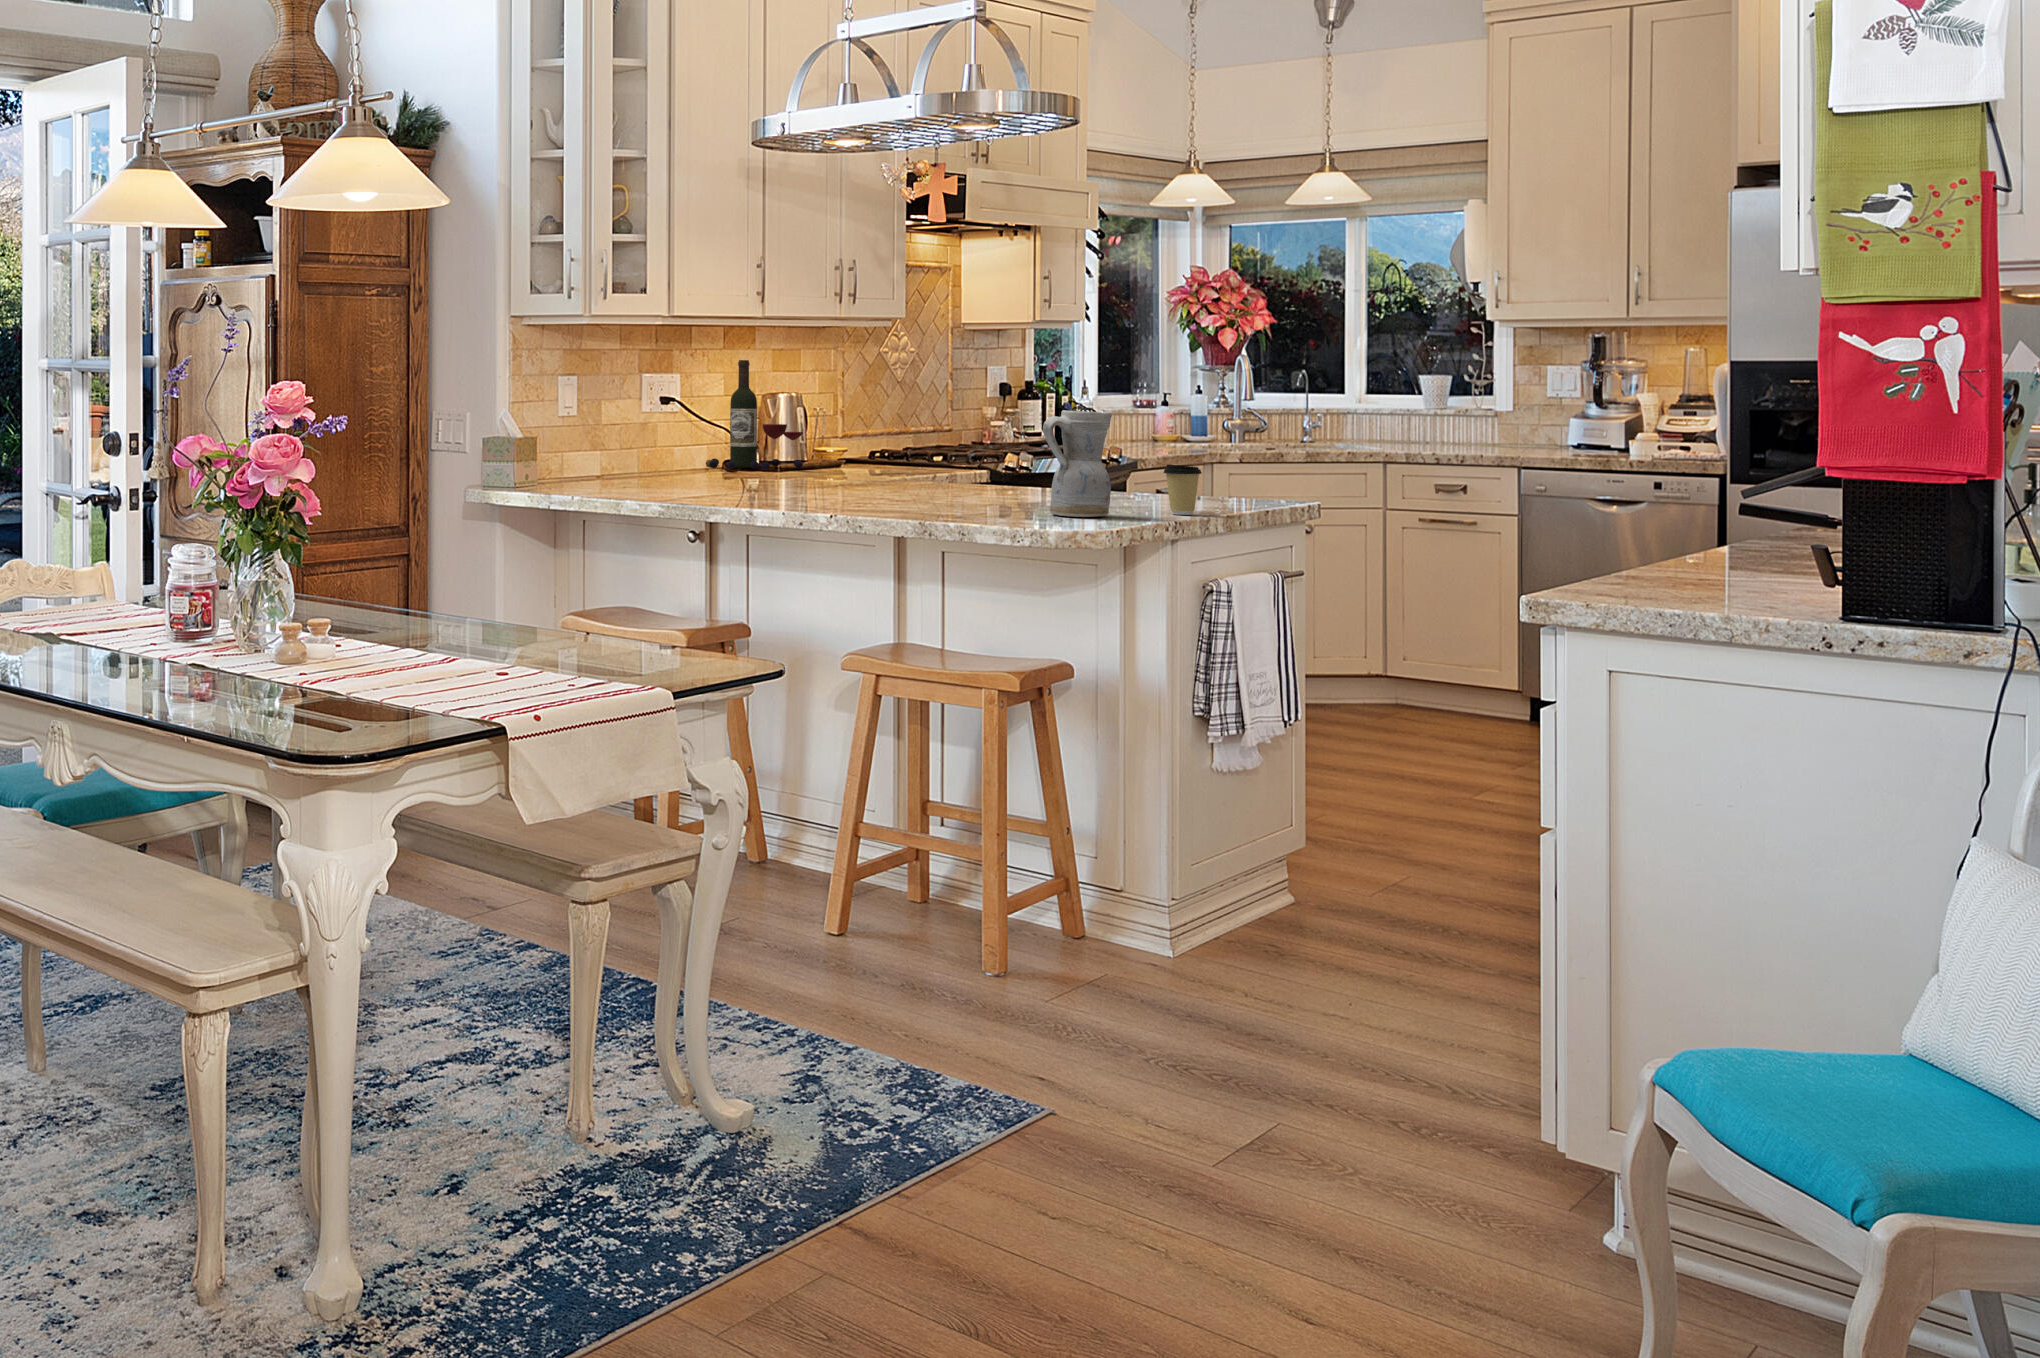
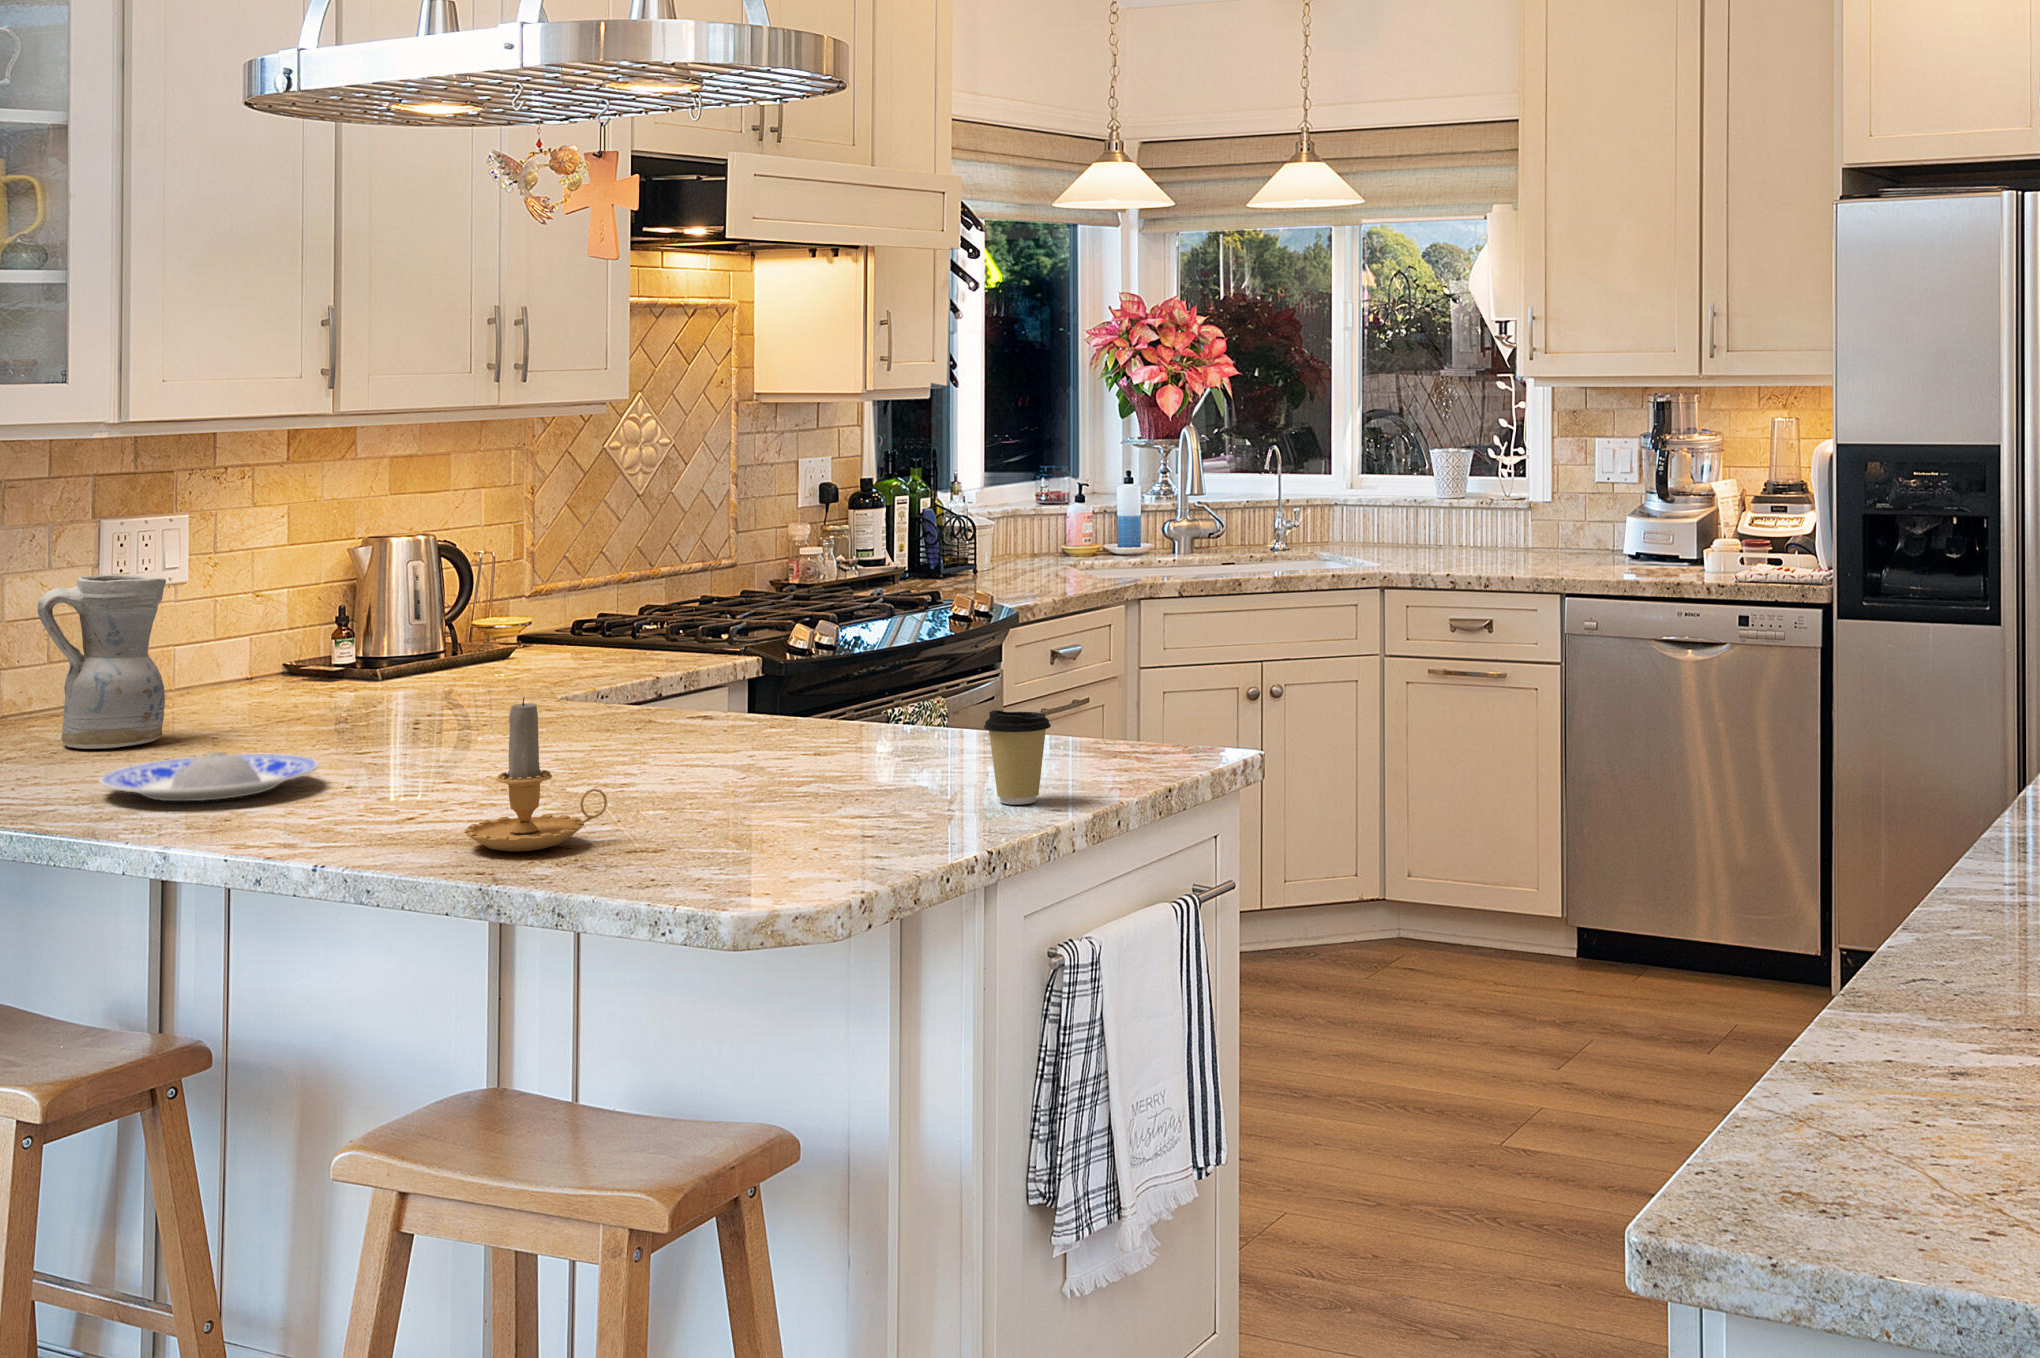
wine bottle: present [706,360,803,470] -> none [246,487,428,686]
ceramic pitcher: present [1043,410,1112,517] -> present [38,575,166,749]
candle: none [901,436,970,513] -> present [465,697,607,851]
plate: none [698,474,801,495] -> present [100,752,319,801]

